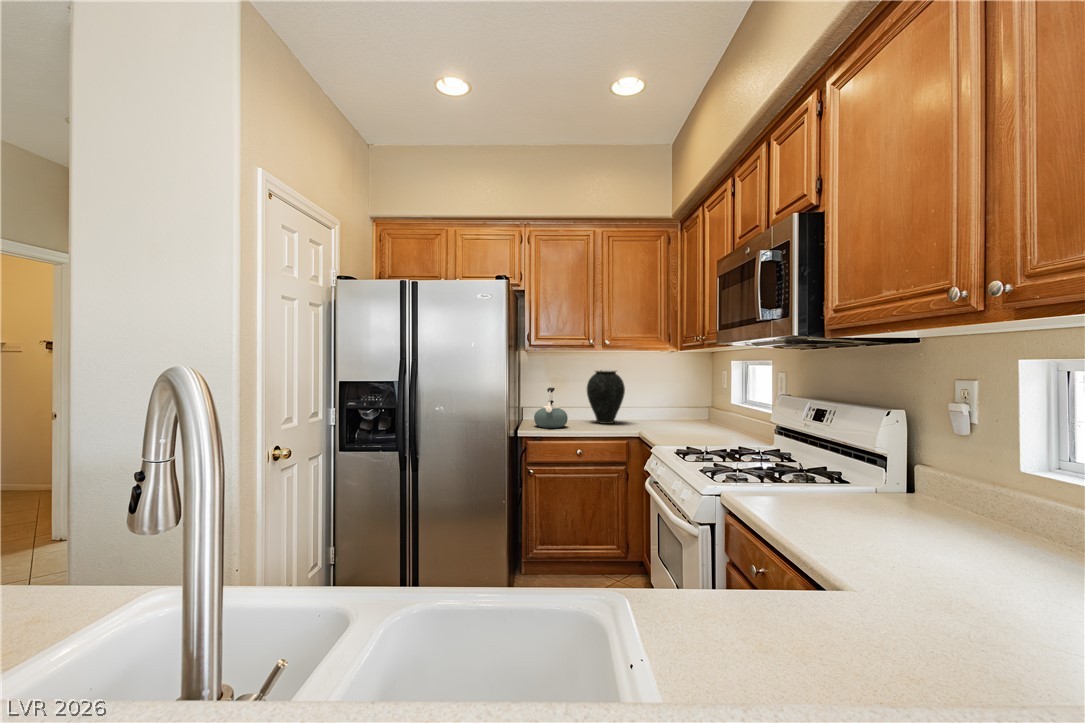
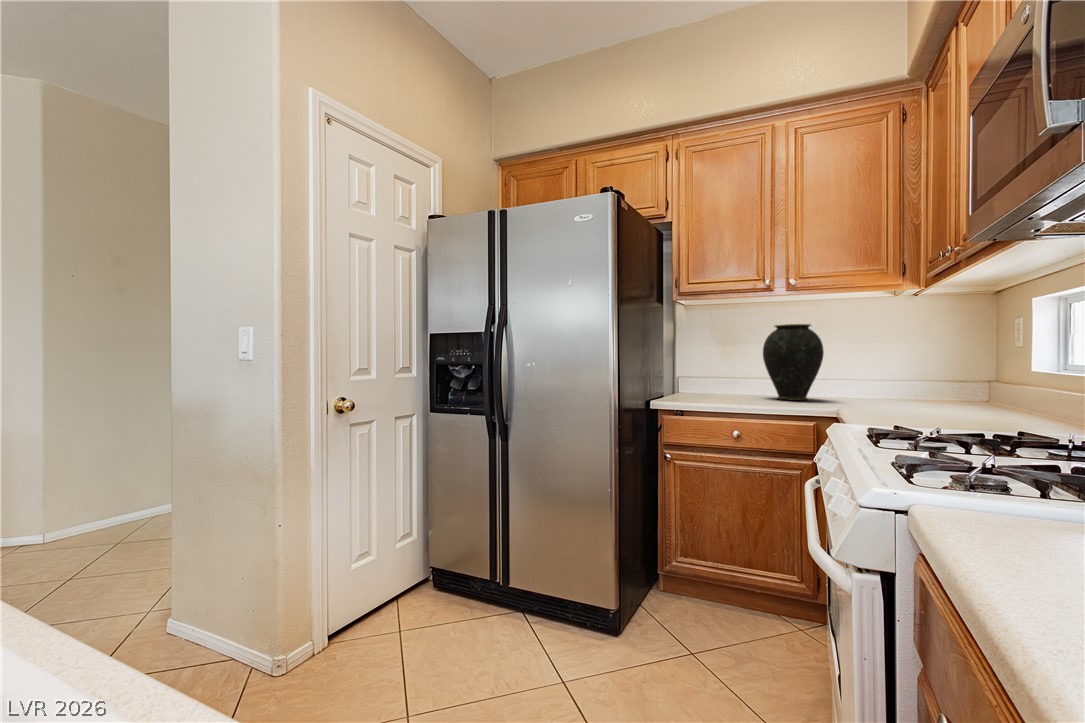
kettle: present [534,388,568,428] -> none [677,346,725,400]

